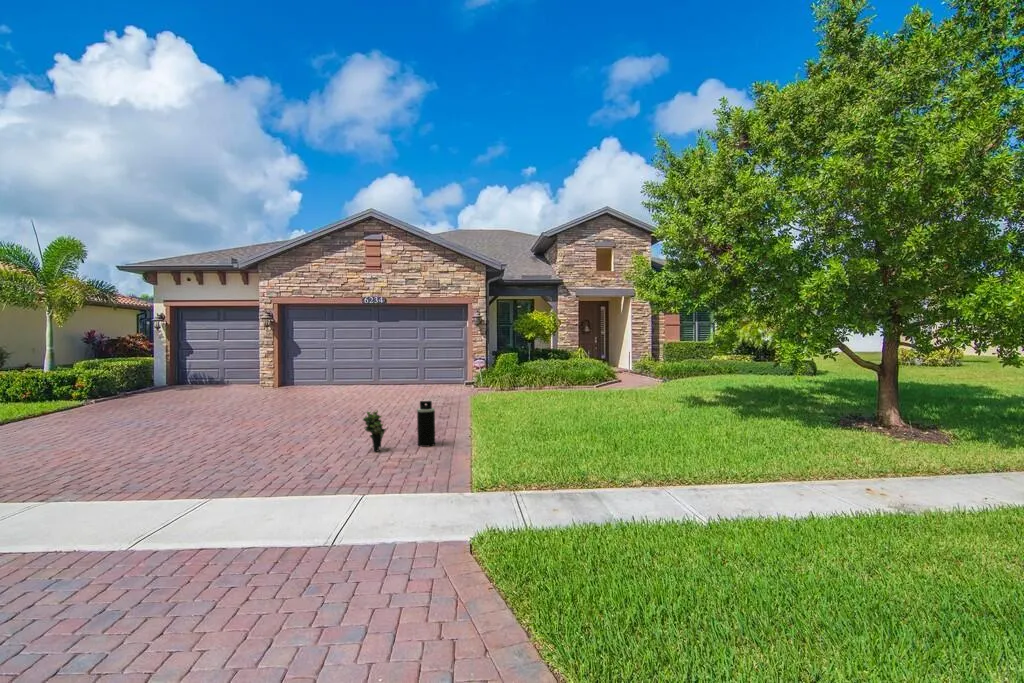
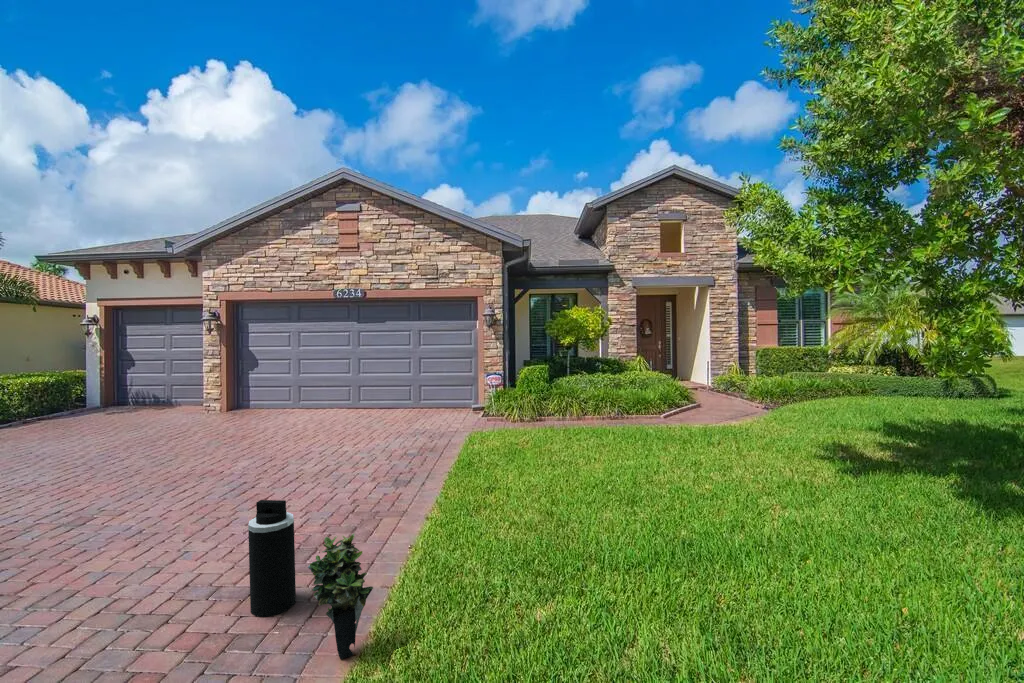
potted plant: present [363,411,386,452] -> present [308,534,373,659]

